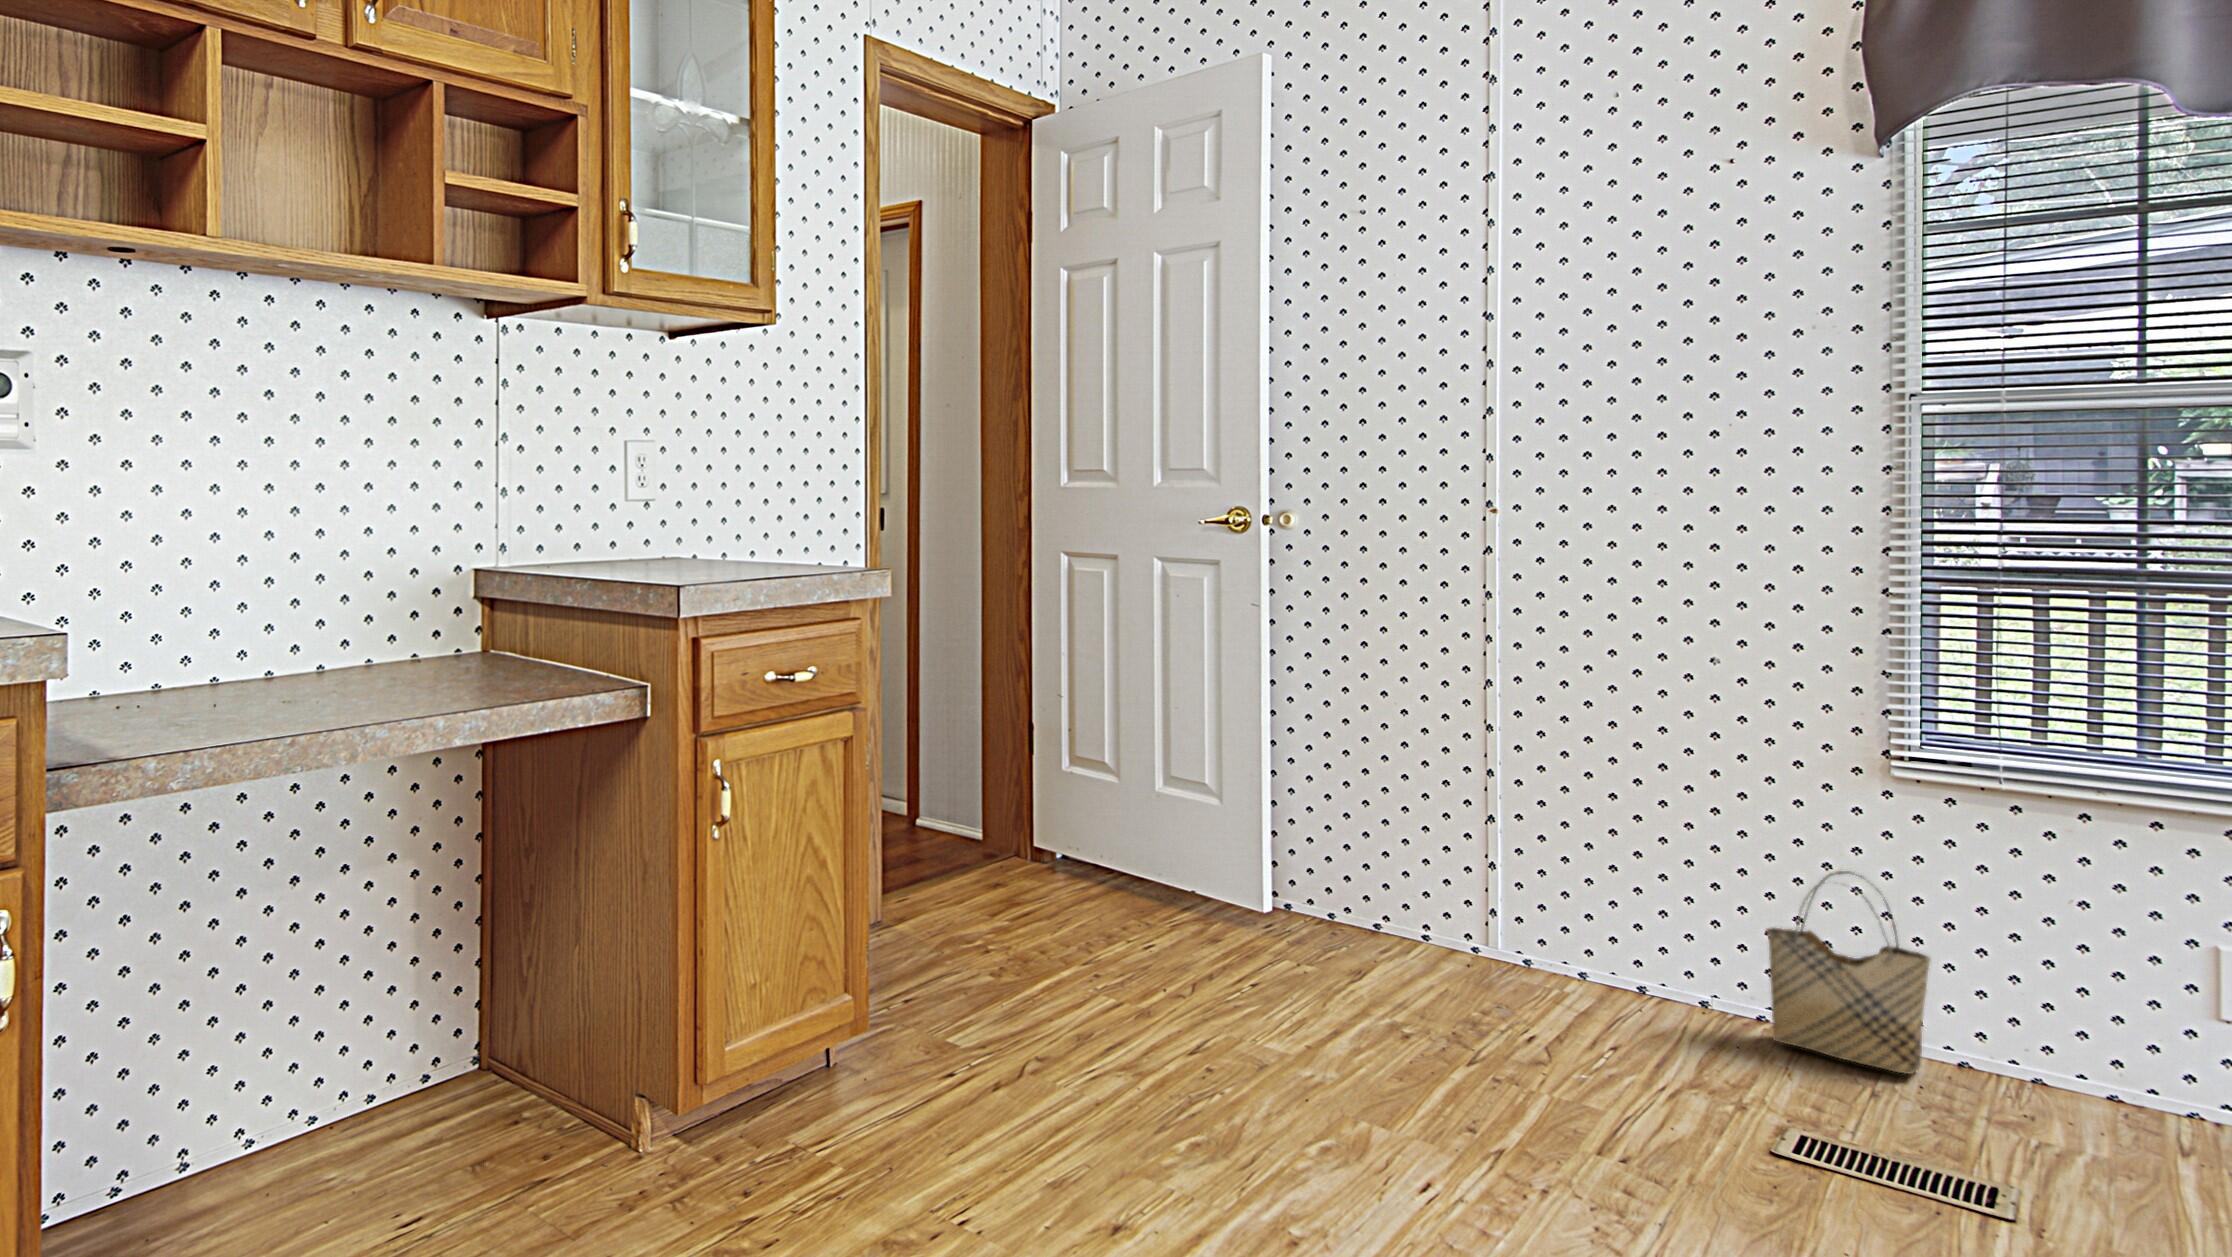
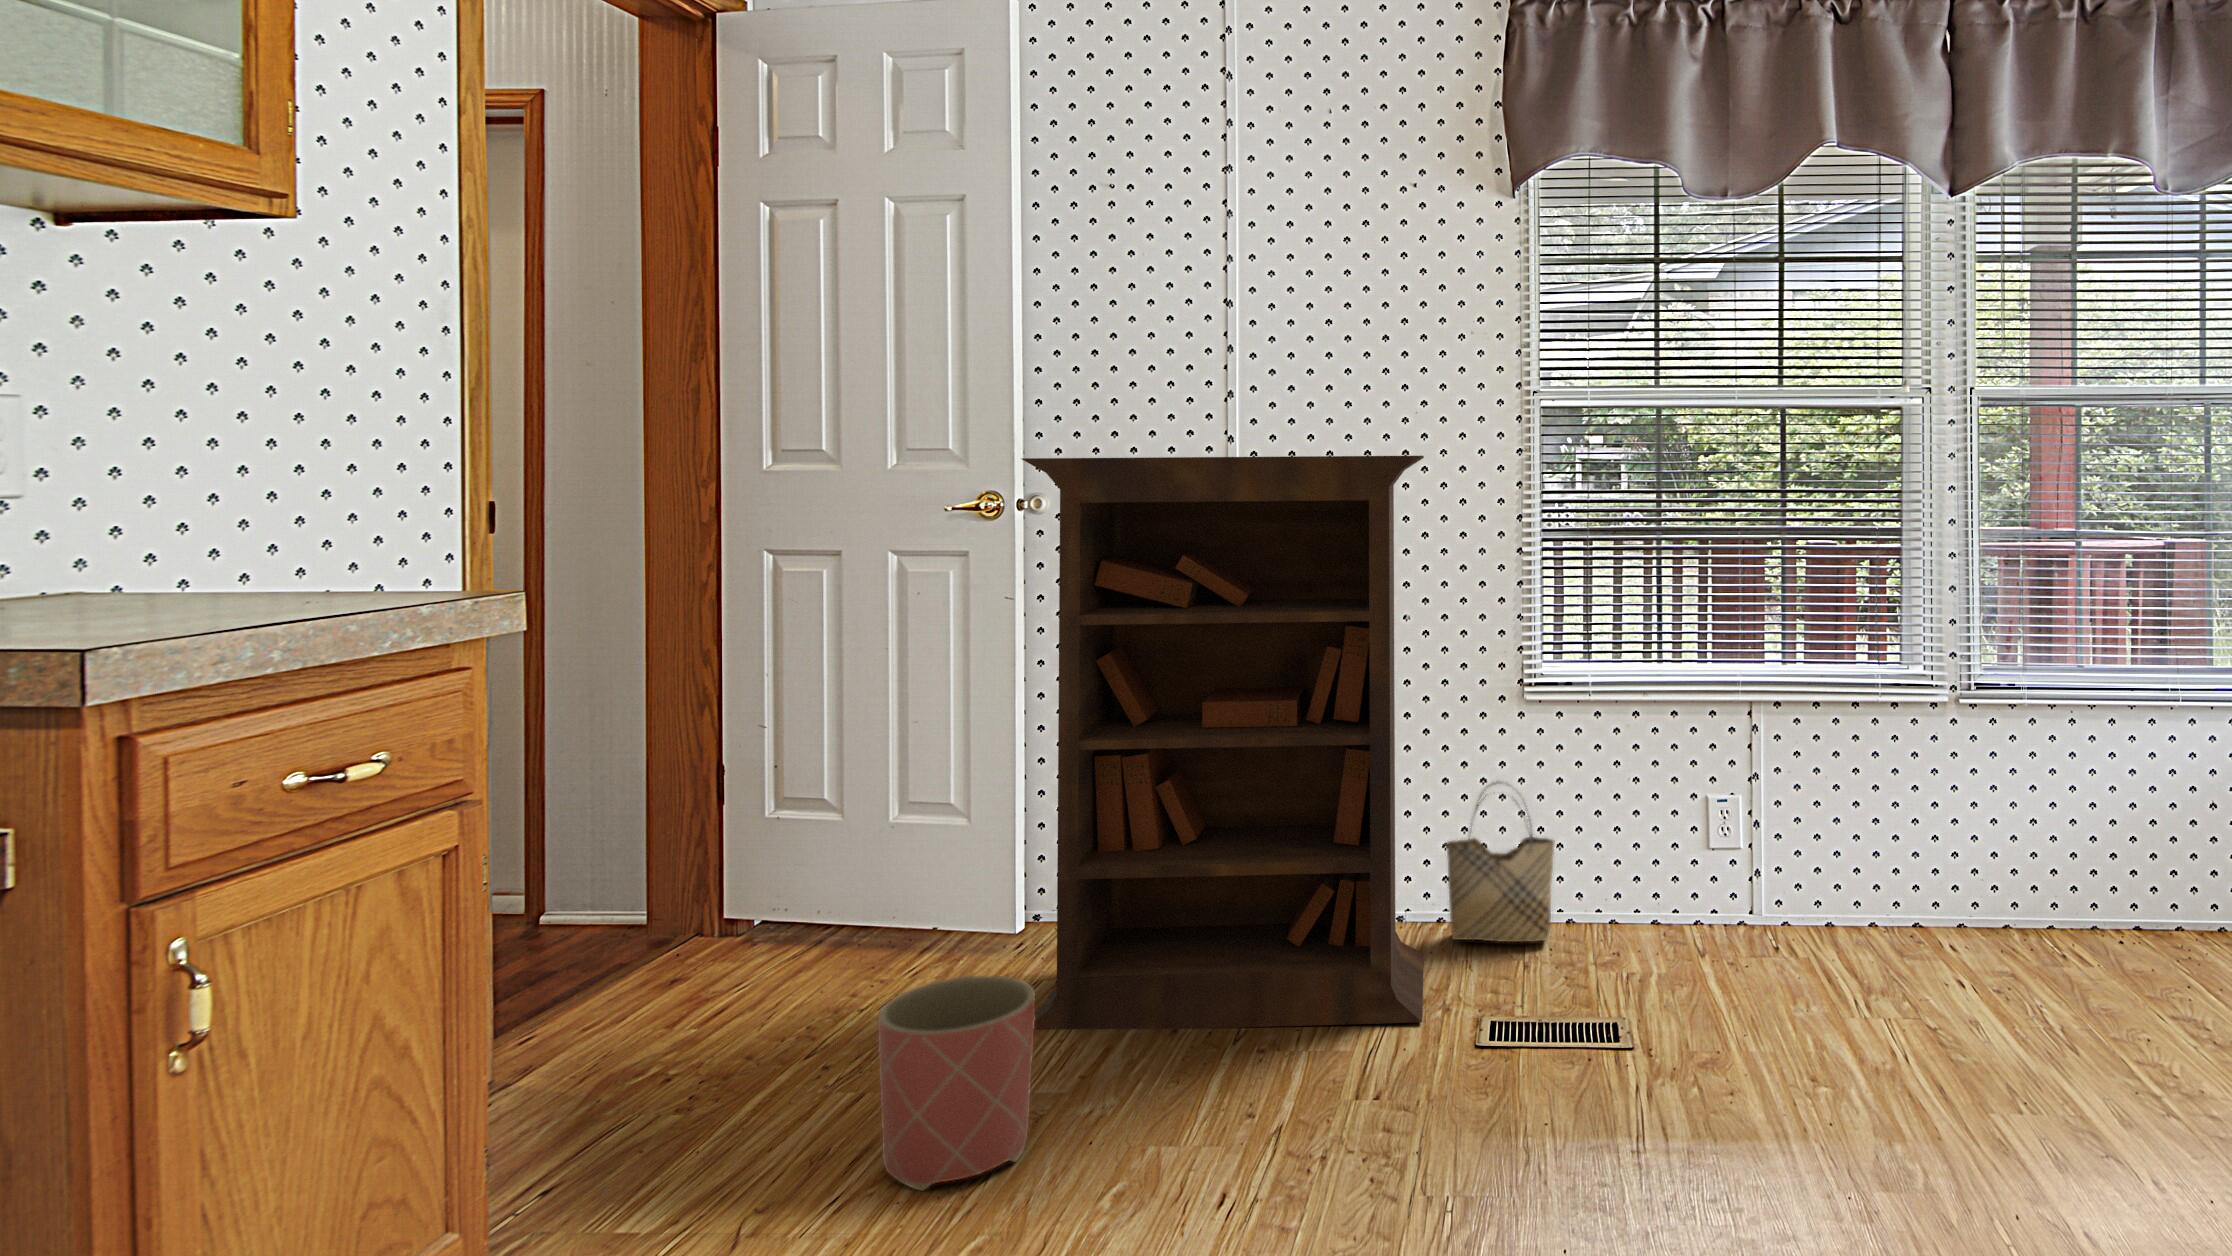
bookcase: none [1264,475,1730,1110] -> present [1022,456,1424,1030]
planter: none [1135,928,1265,1097] -> present [878,976,1035,1191]

